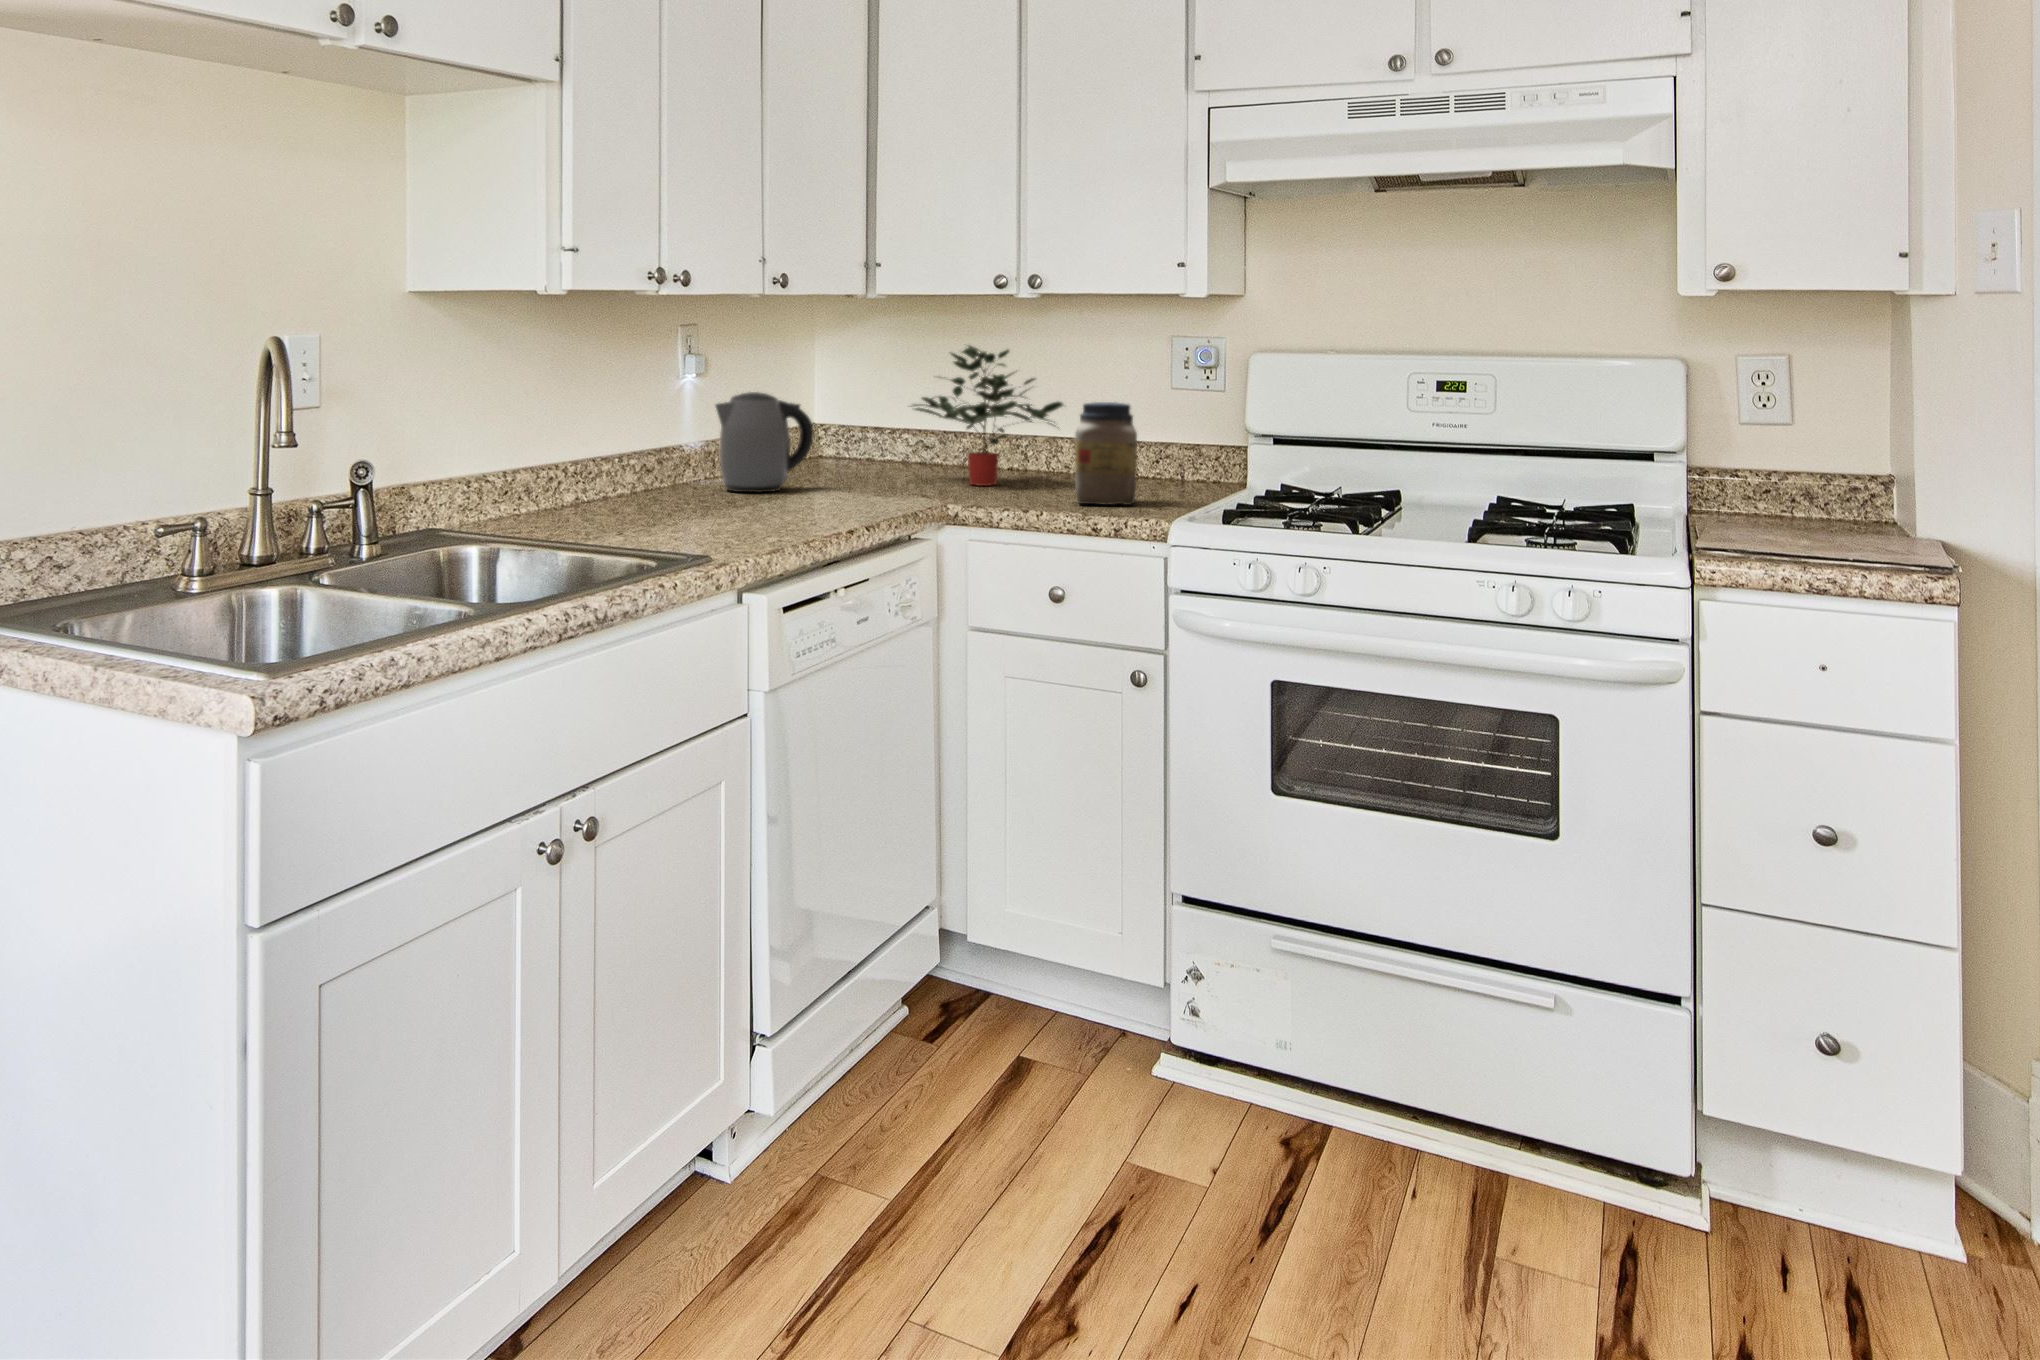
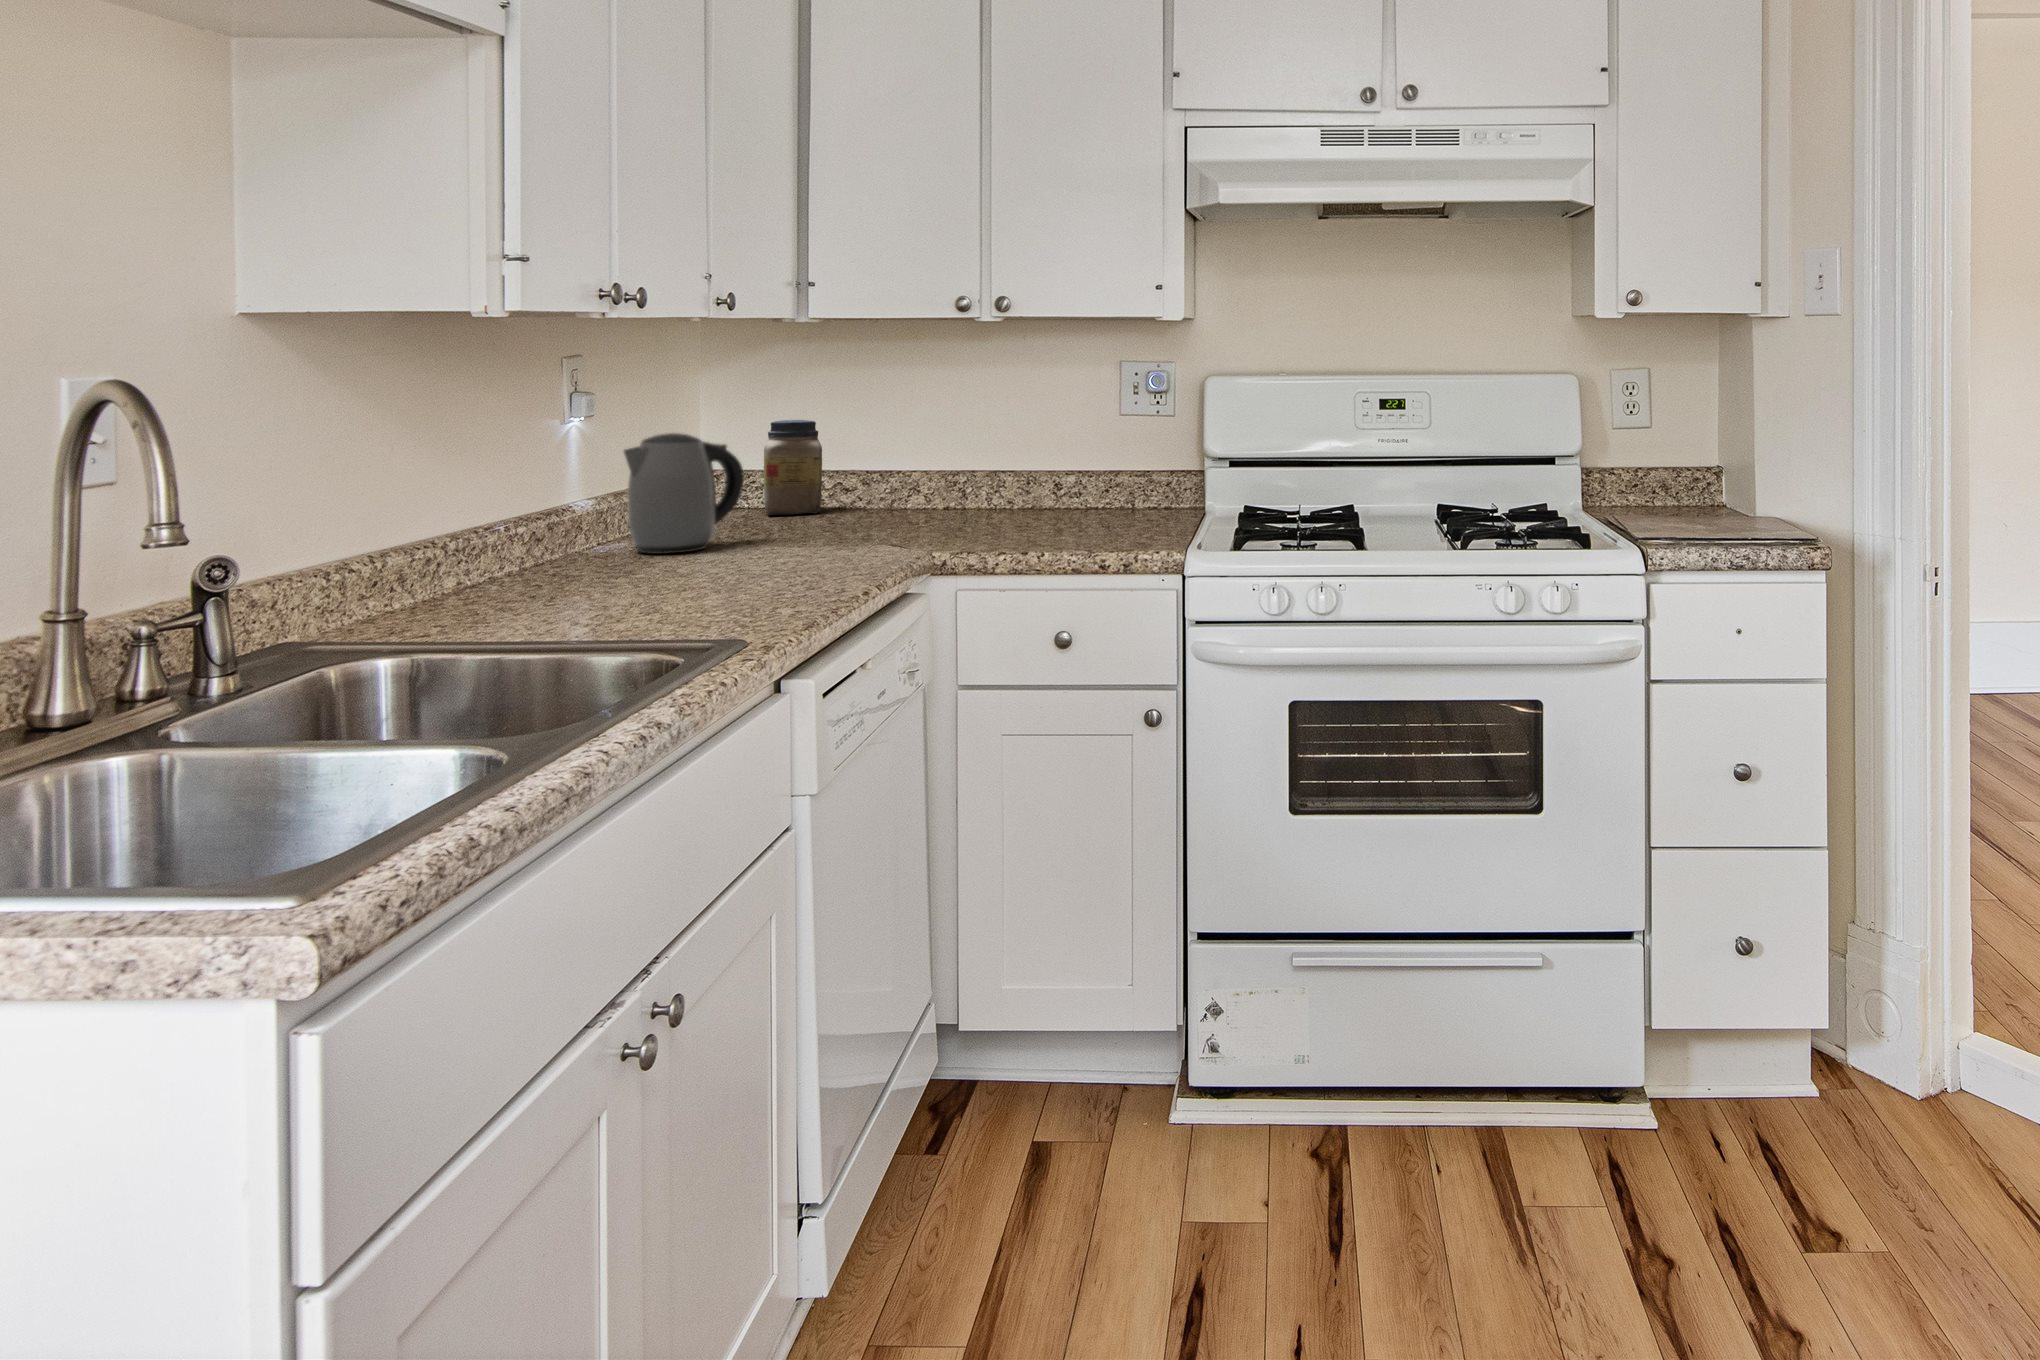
potted plant: present [911,345,1065,486] -> none [841,370,1023,525]
jar: present [1075,402,1137,505] -> present [764,420,822,515]

